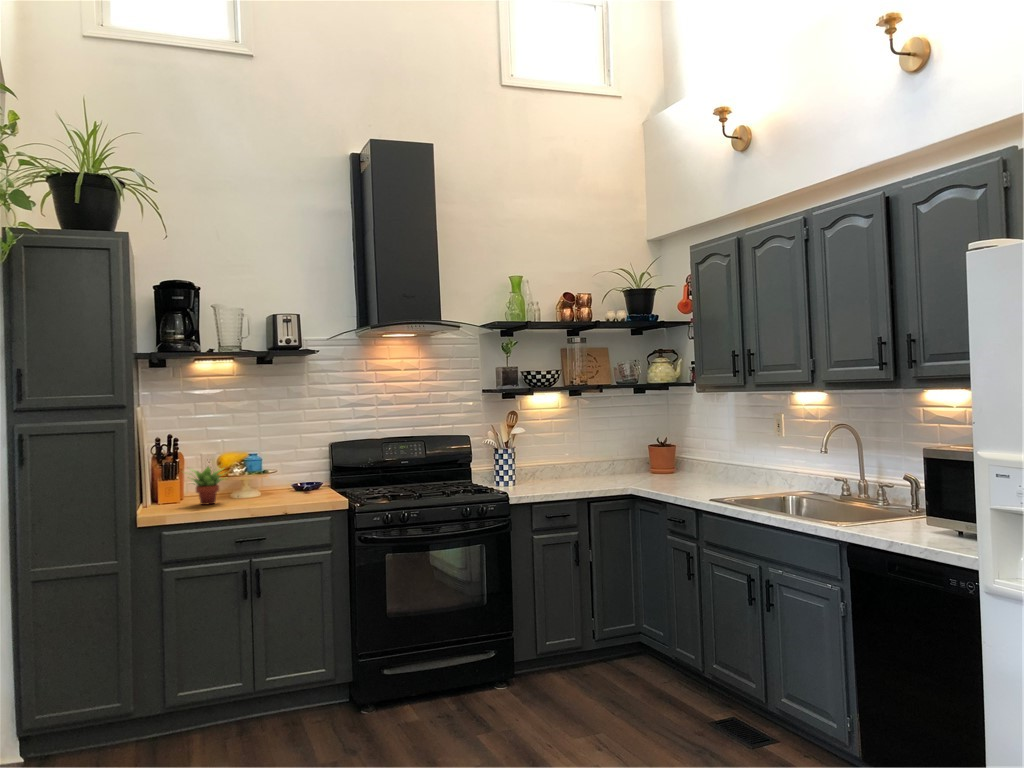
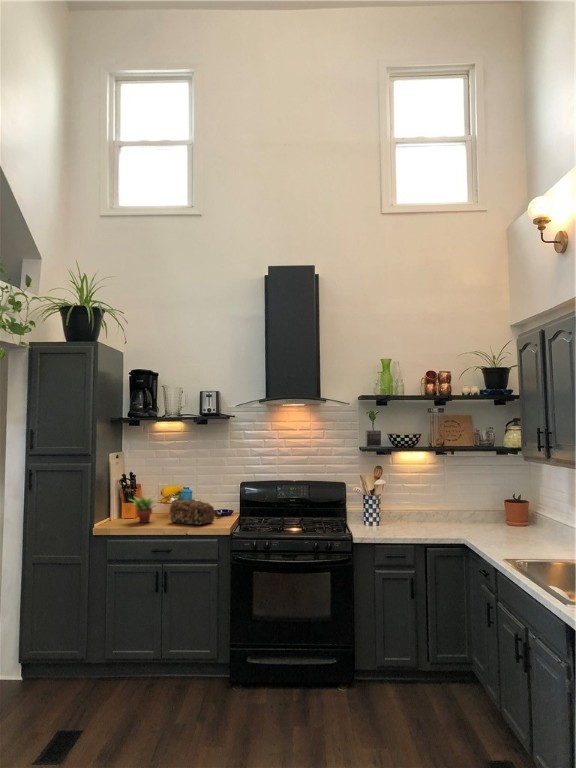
bread loaf: none [248,468,314,501] -> present [170,500,215,525]

